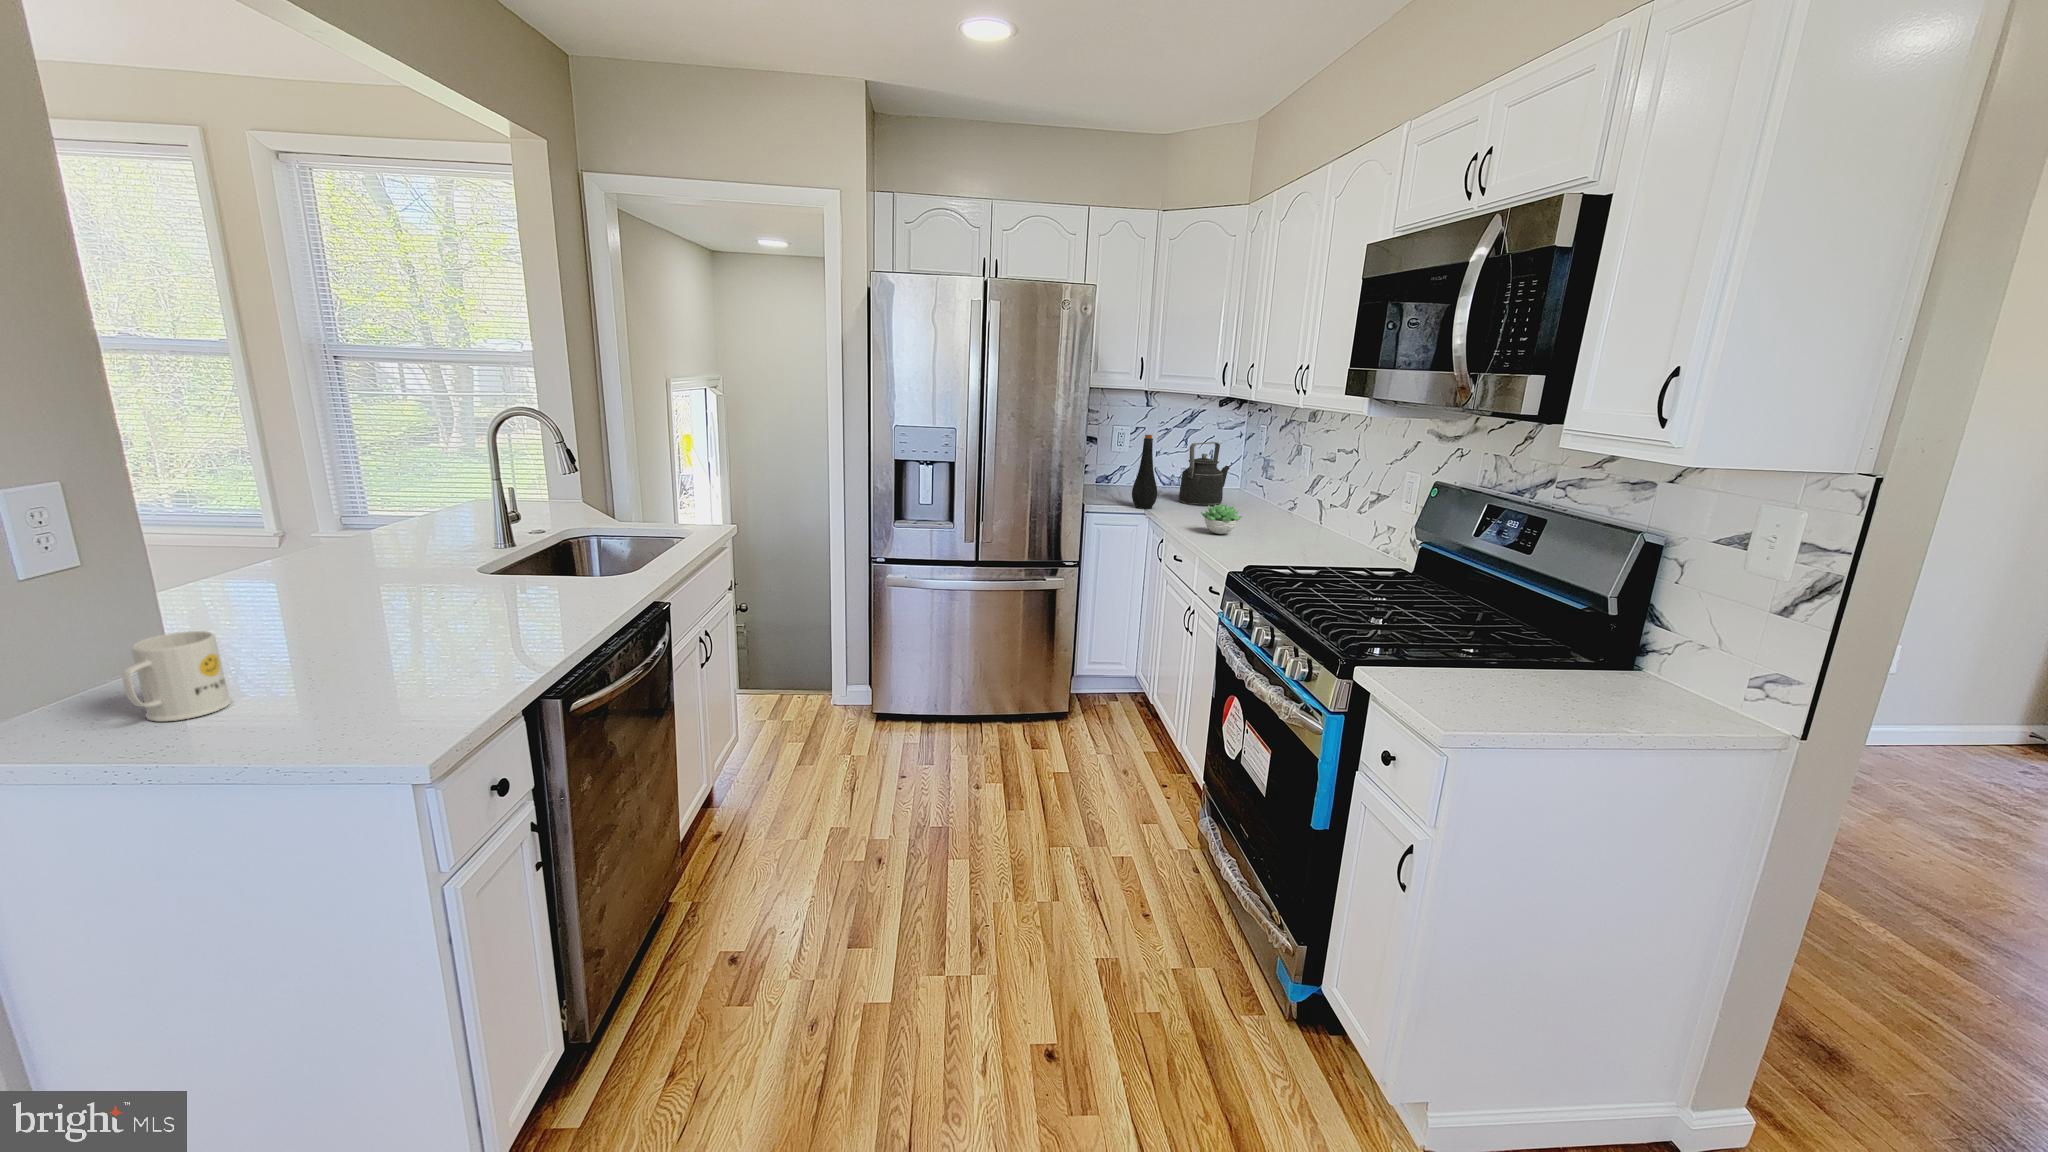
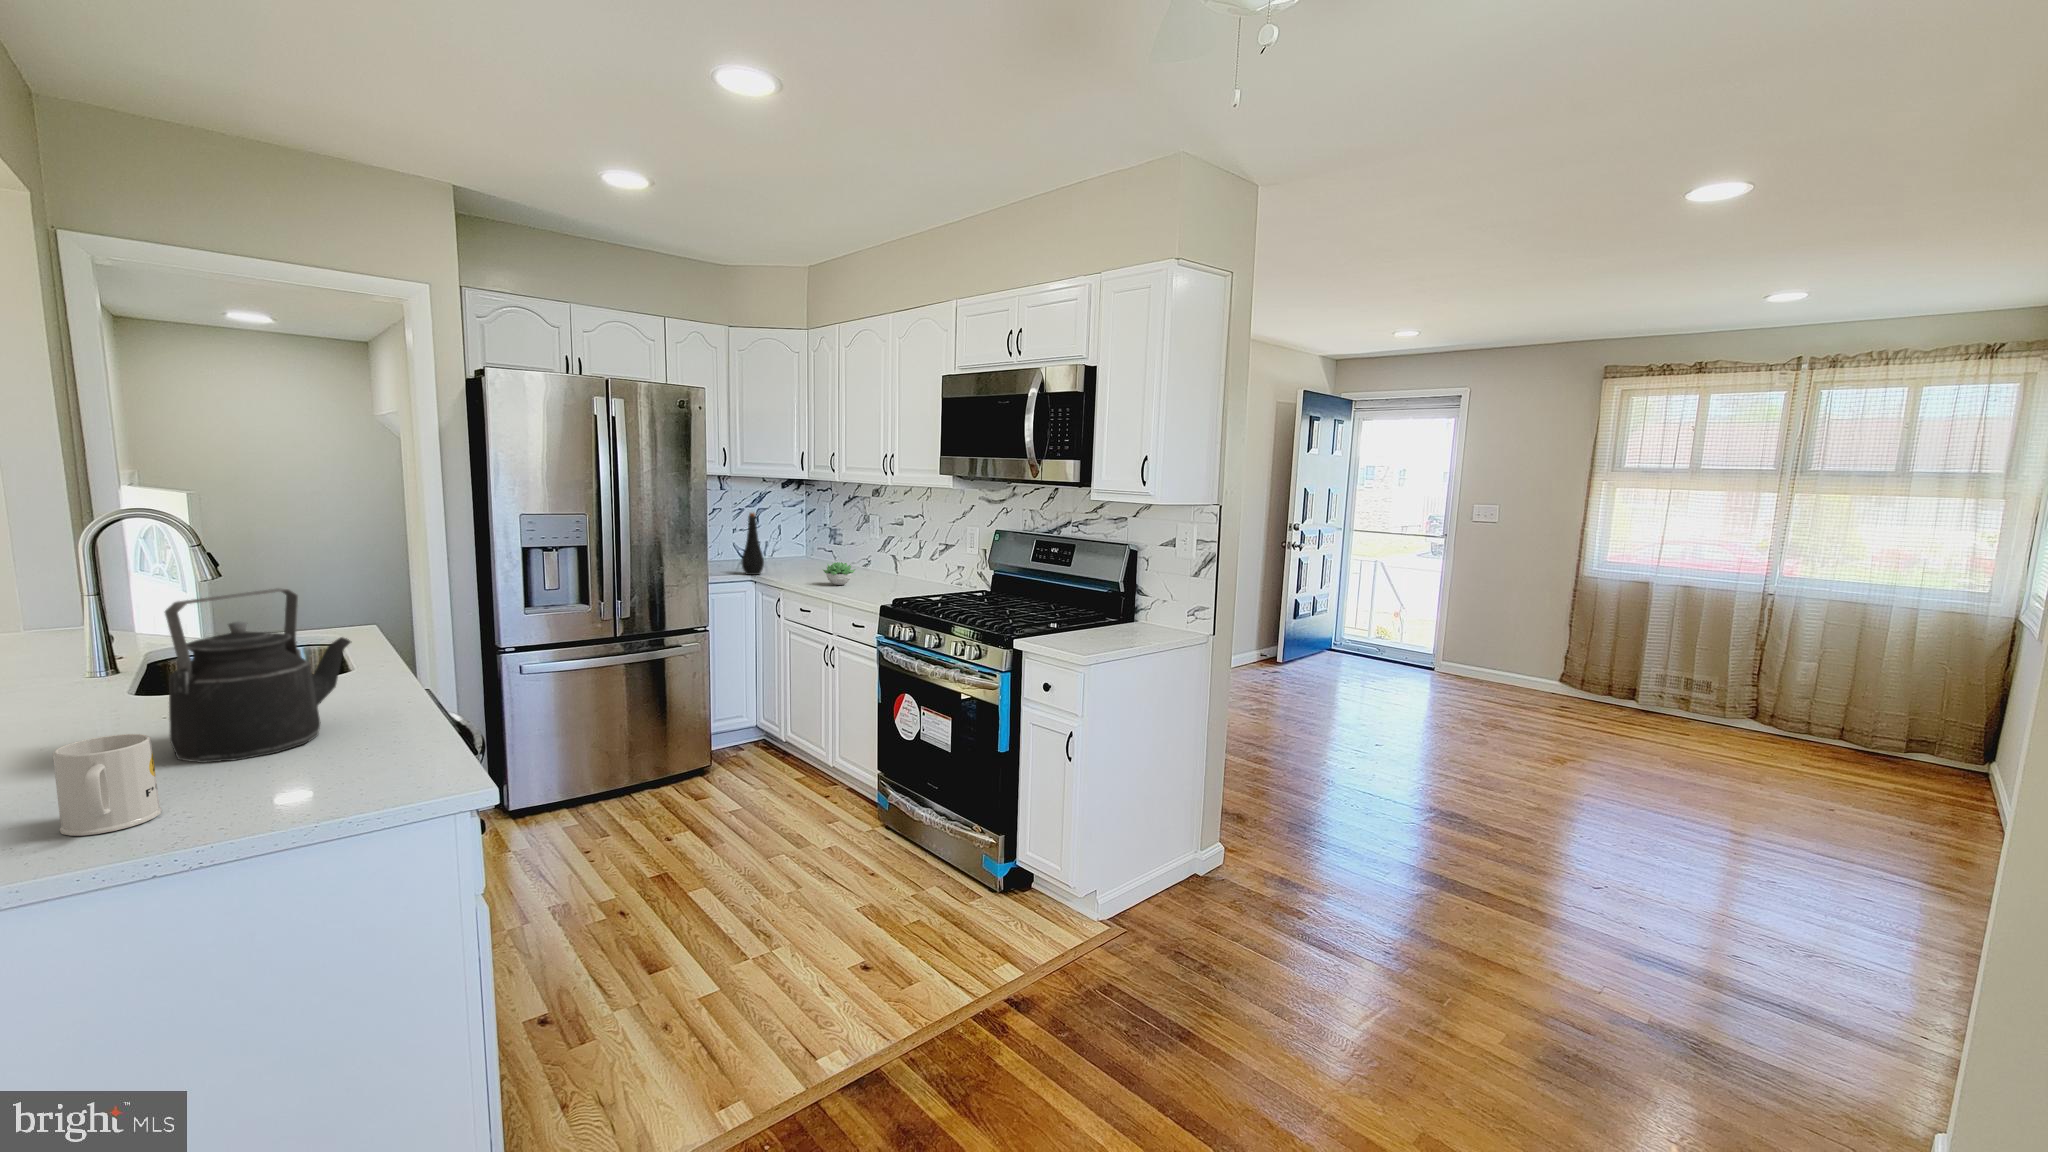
kettle: present [1179,442,1230,506] -> present [165,589,350,763]

